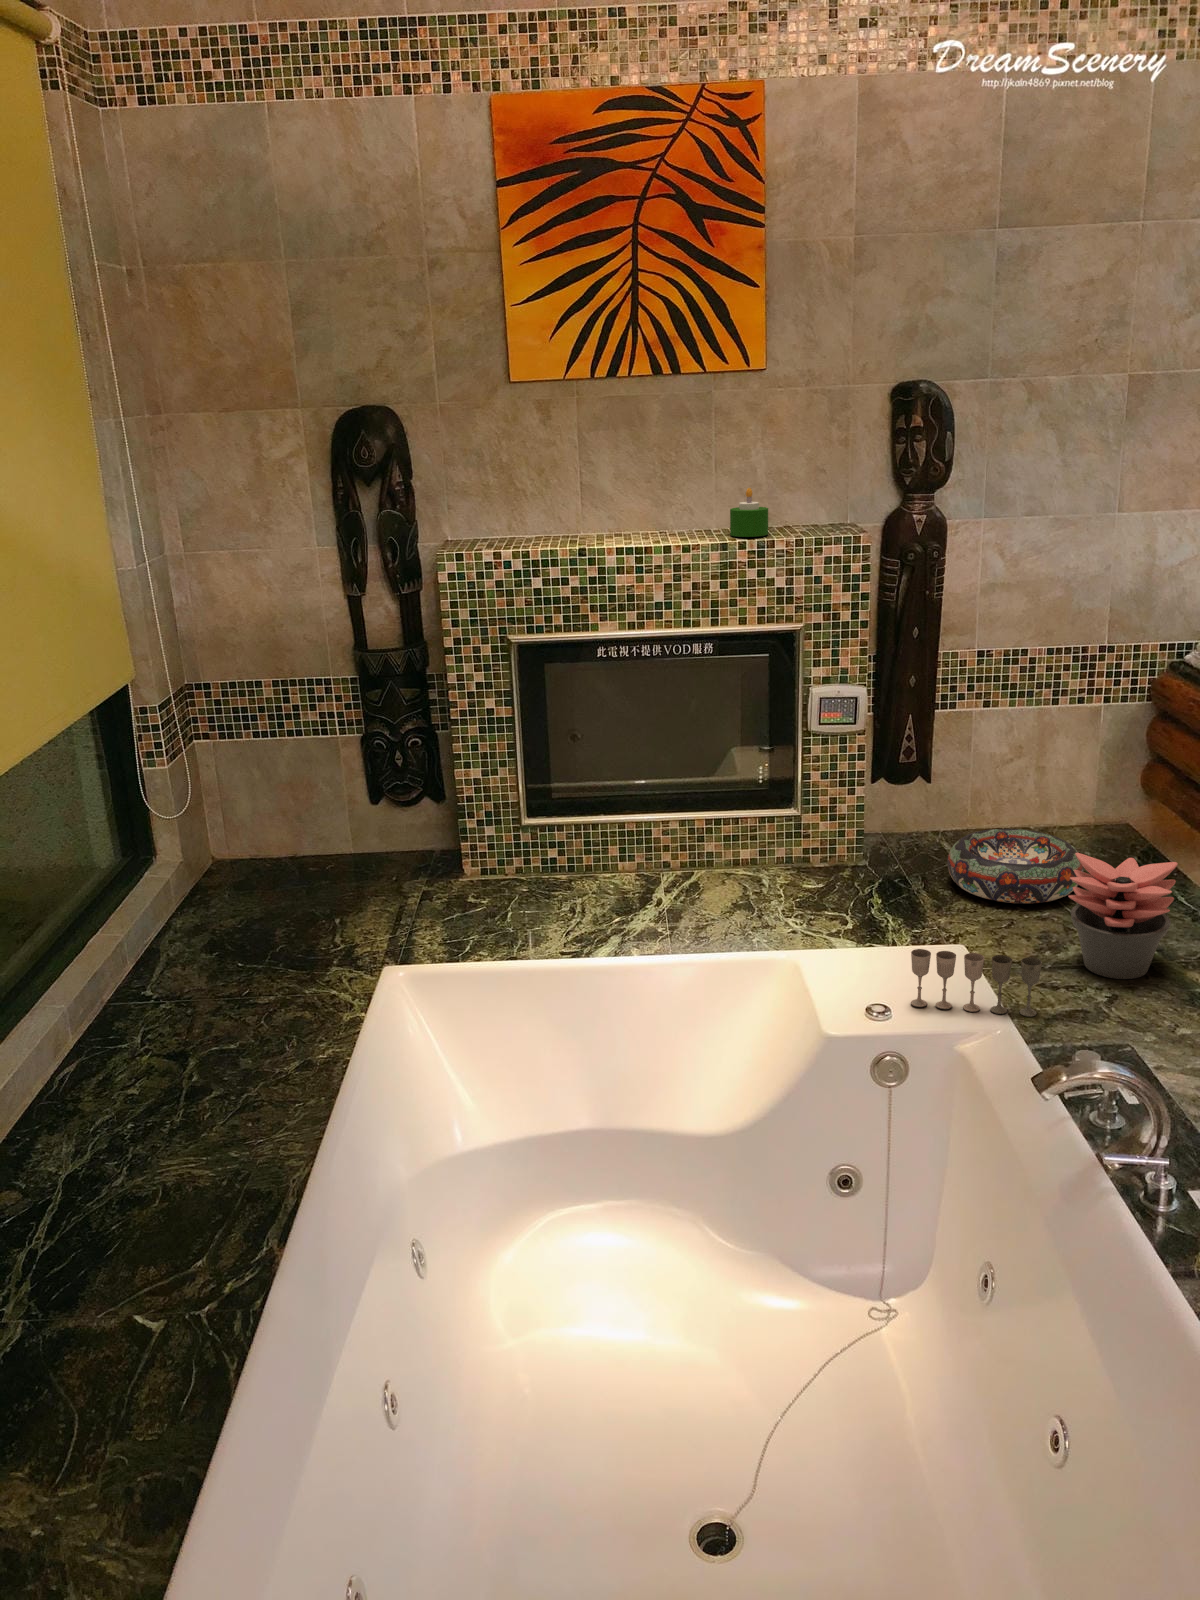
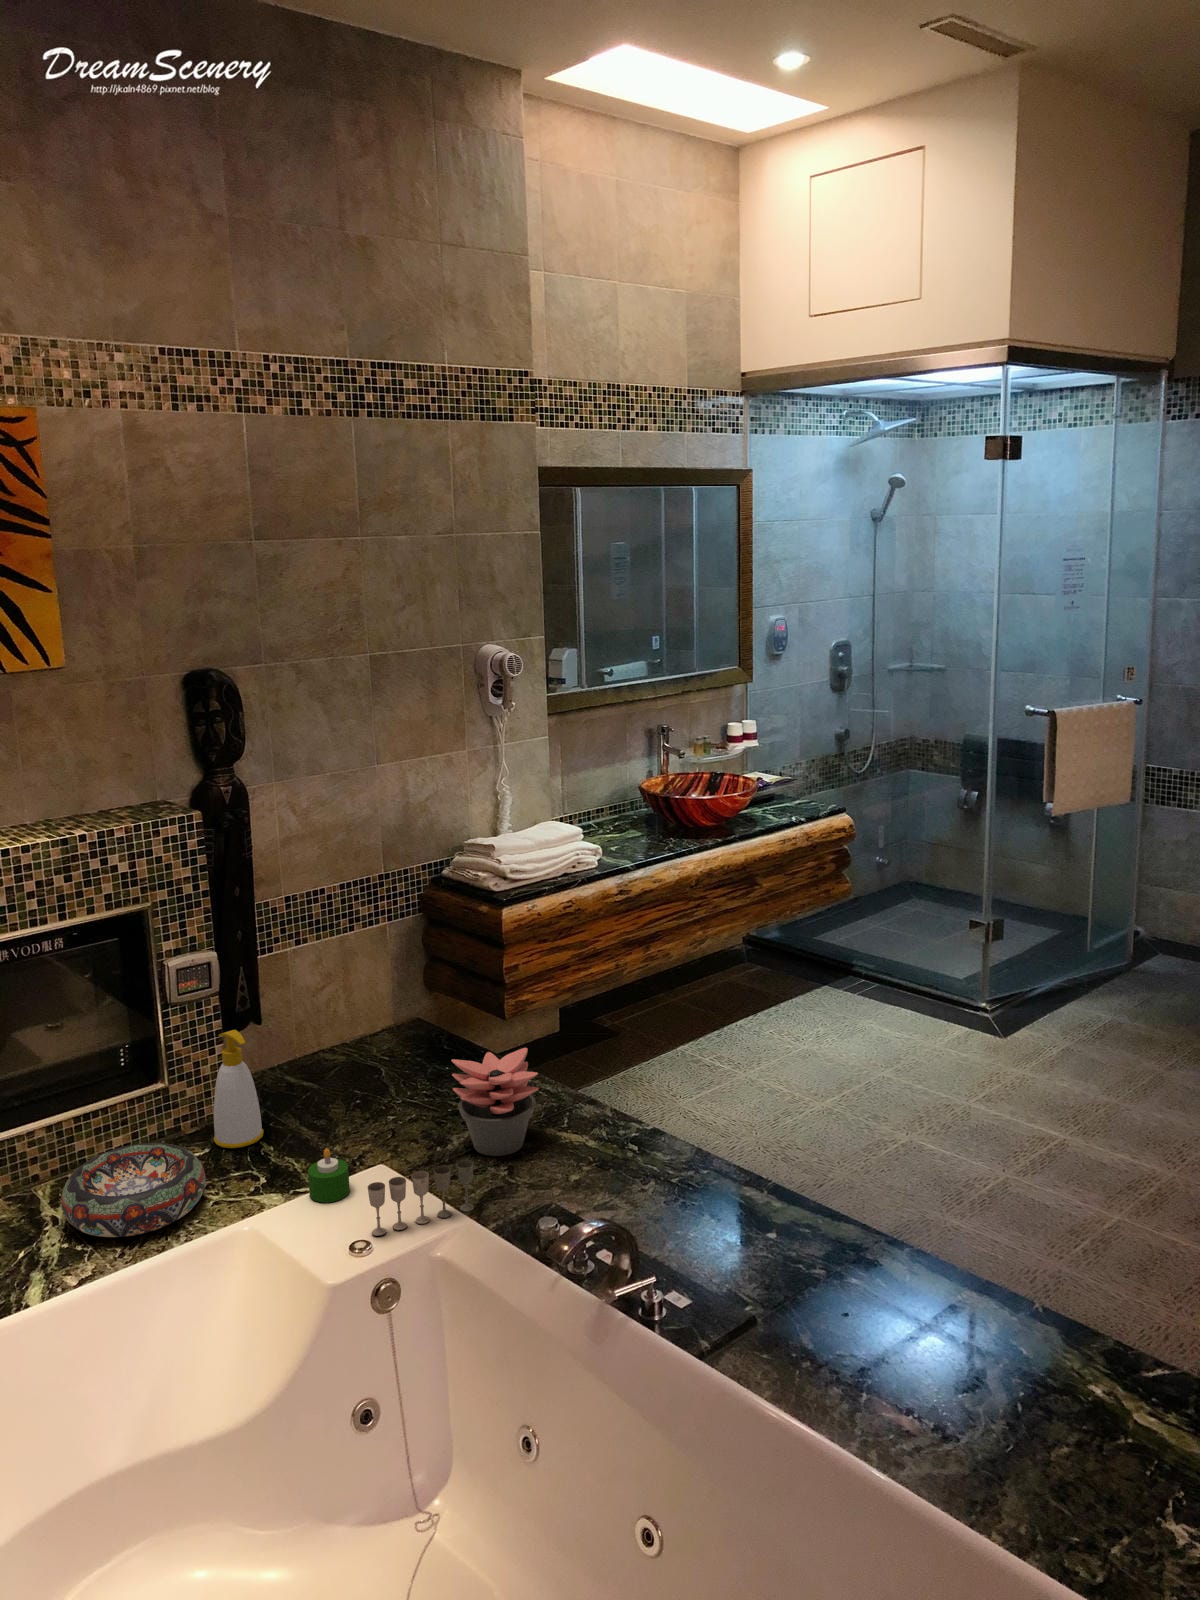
candle: present [730,488,768,537] -> present [308,1148,350,1202]
soap bottle: none [830,771,881,894] -> present [214,1030,264,1148]
decorative bowl: present [947,829,1083,903] -> present [61,1143,205,1237]

